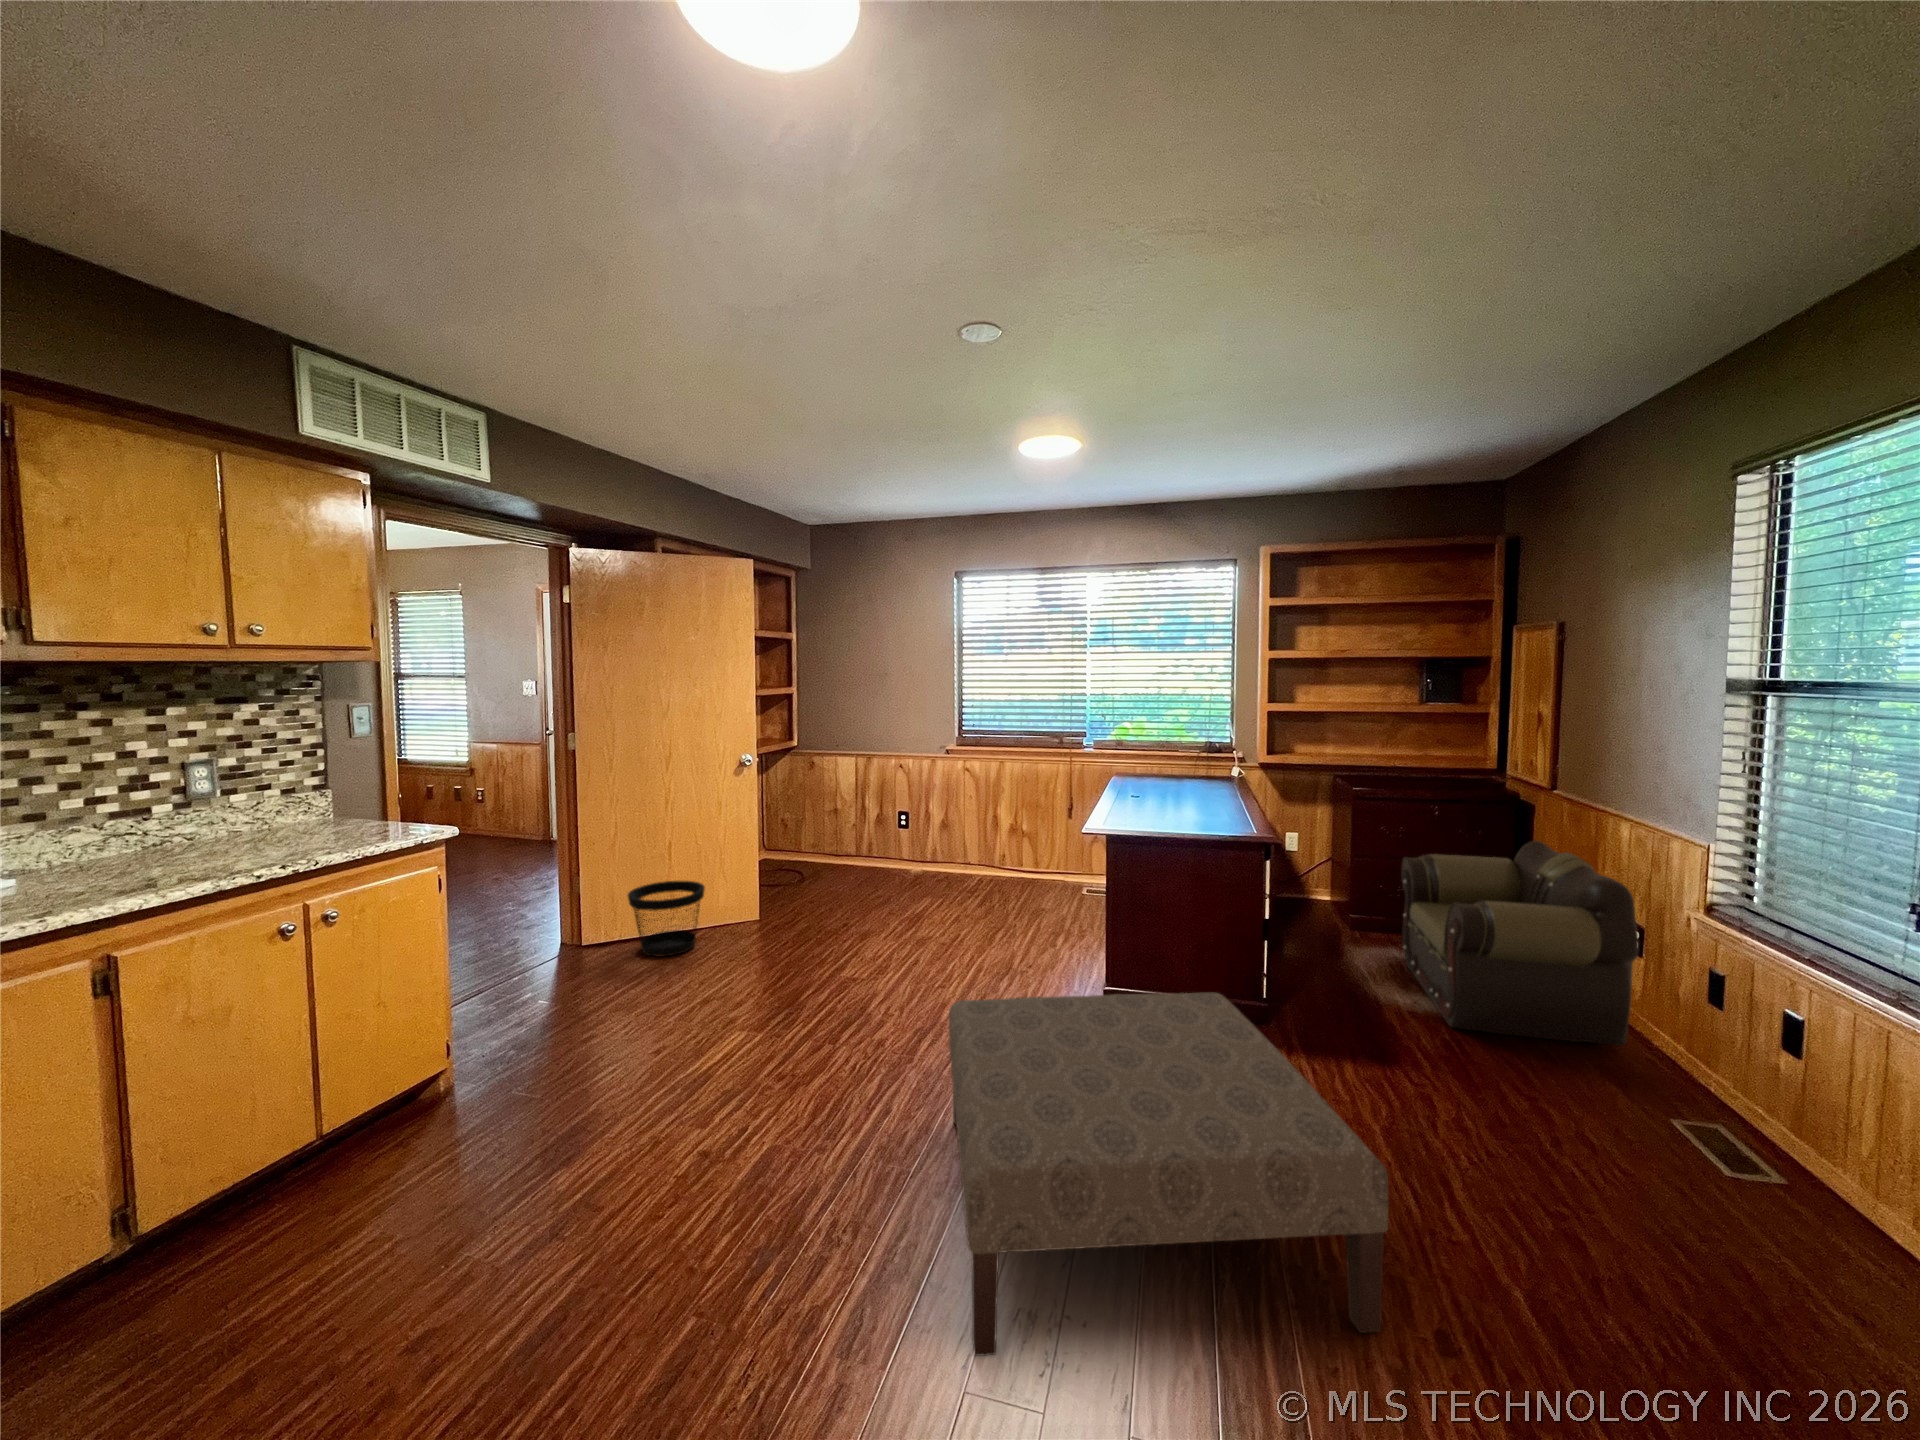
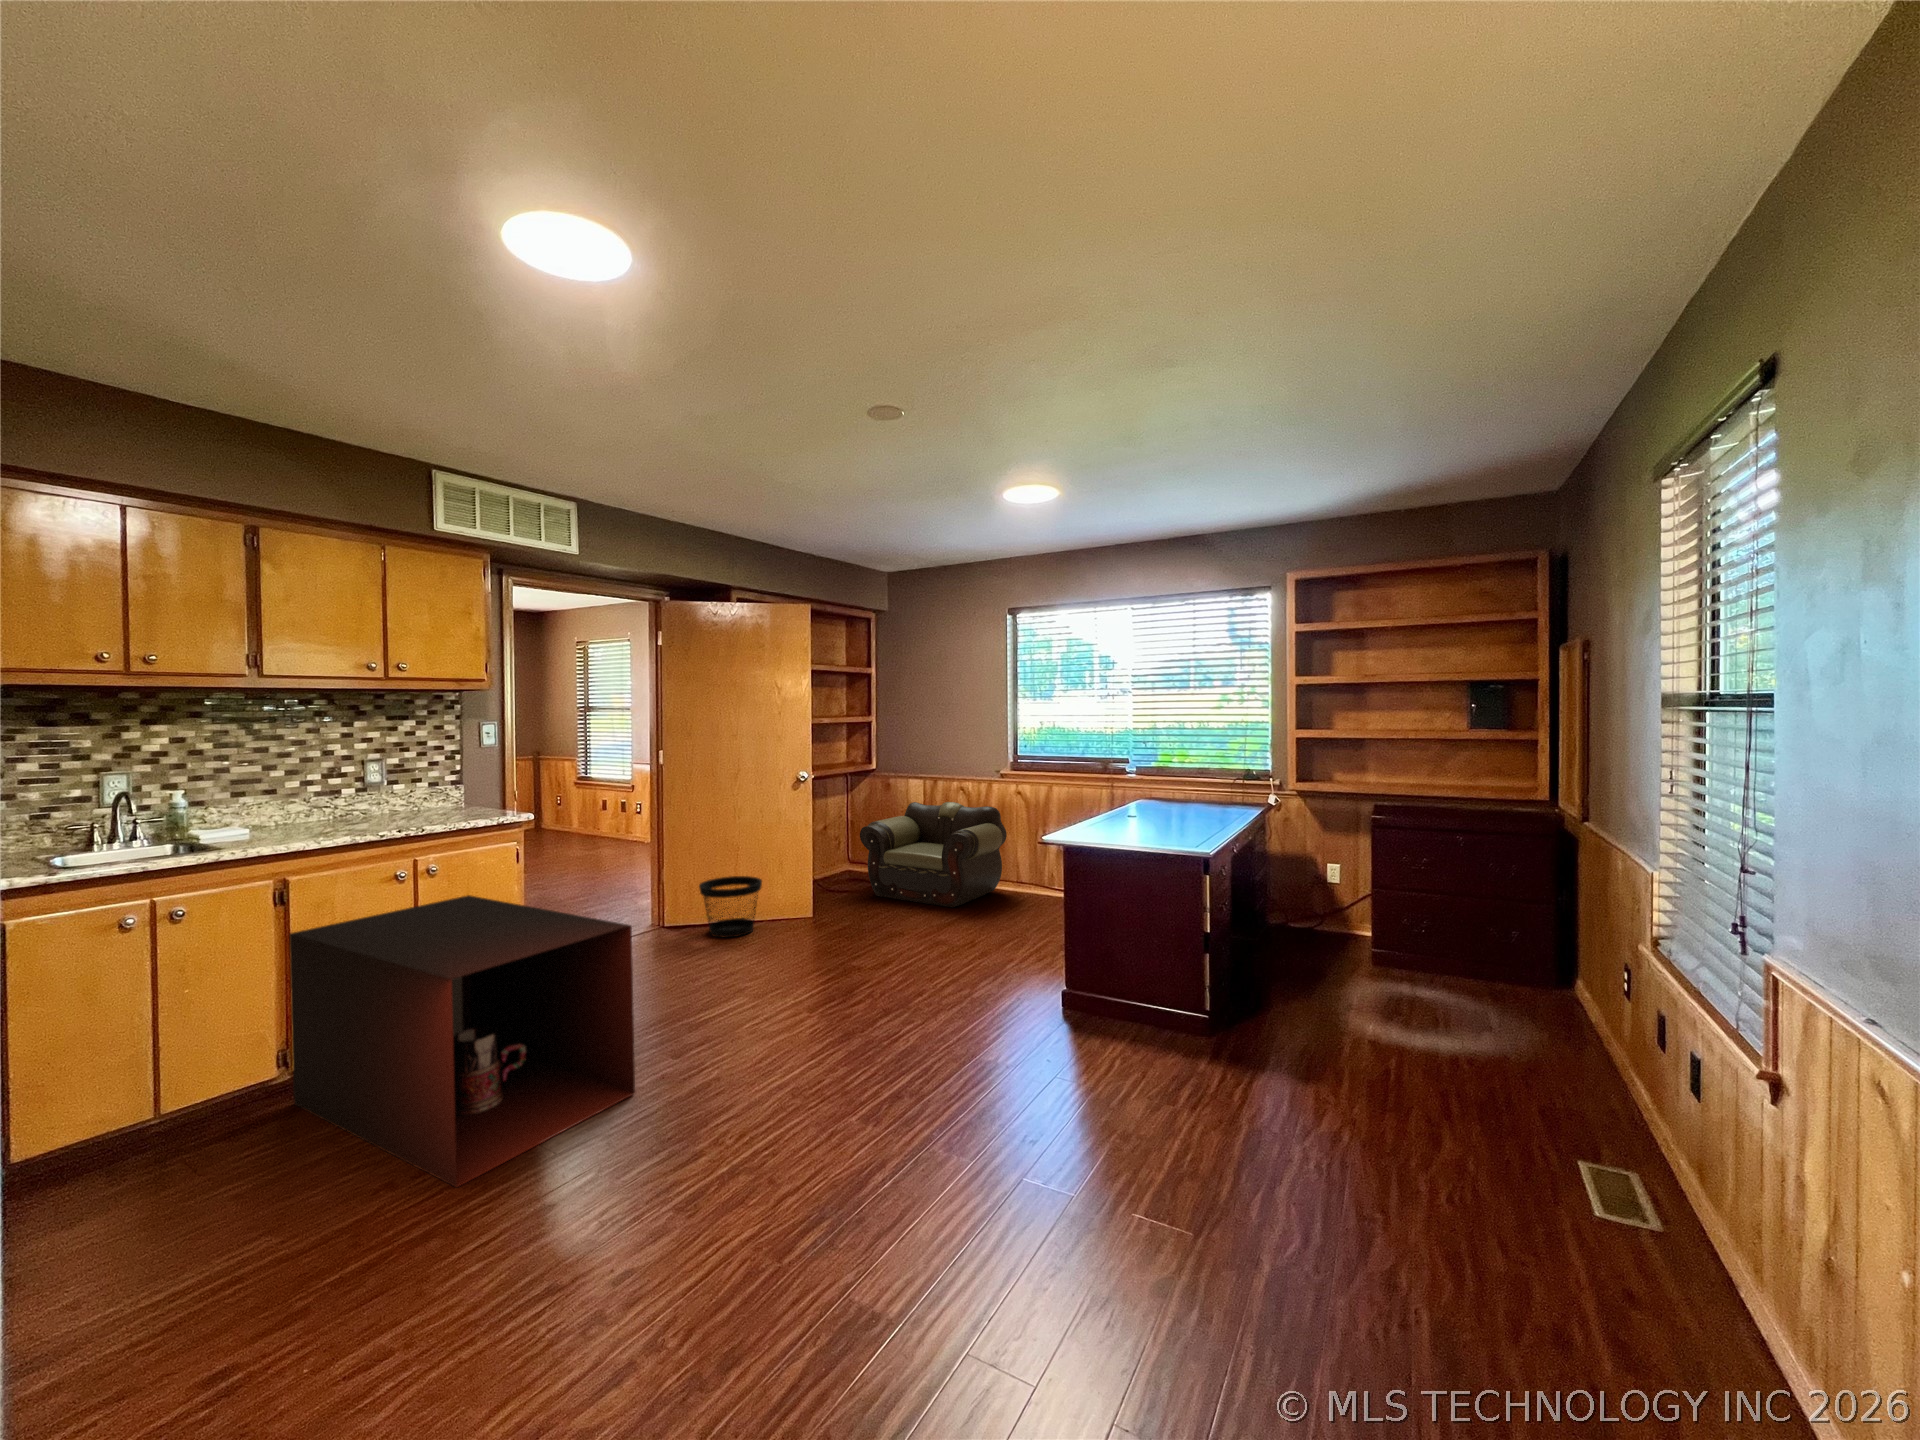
armchair: present [1401,841,1639,1046] -> present [860,802,1007,908]
storage cabinet: none [134,945,680,1374] -> present [289,895,635,1187]
ottoman: present [949,993,1388,1356] -> none [762,971,1113,1272]

